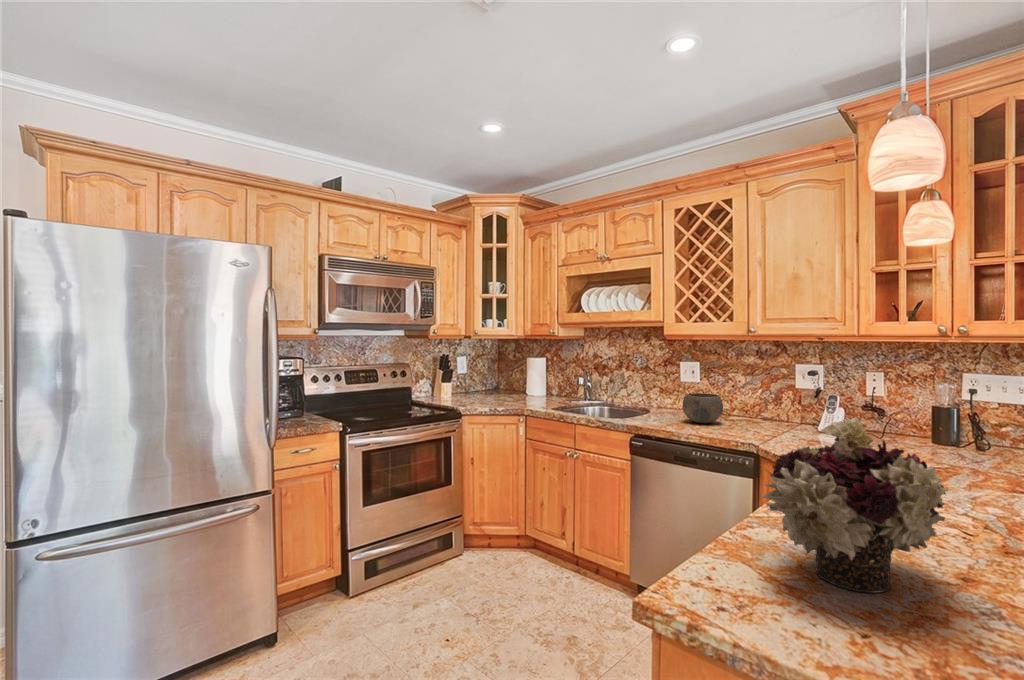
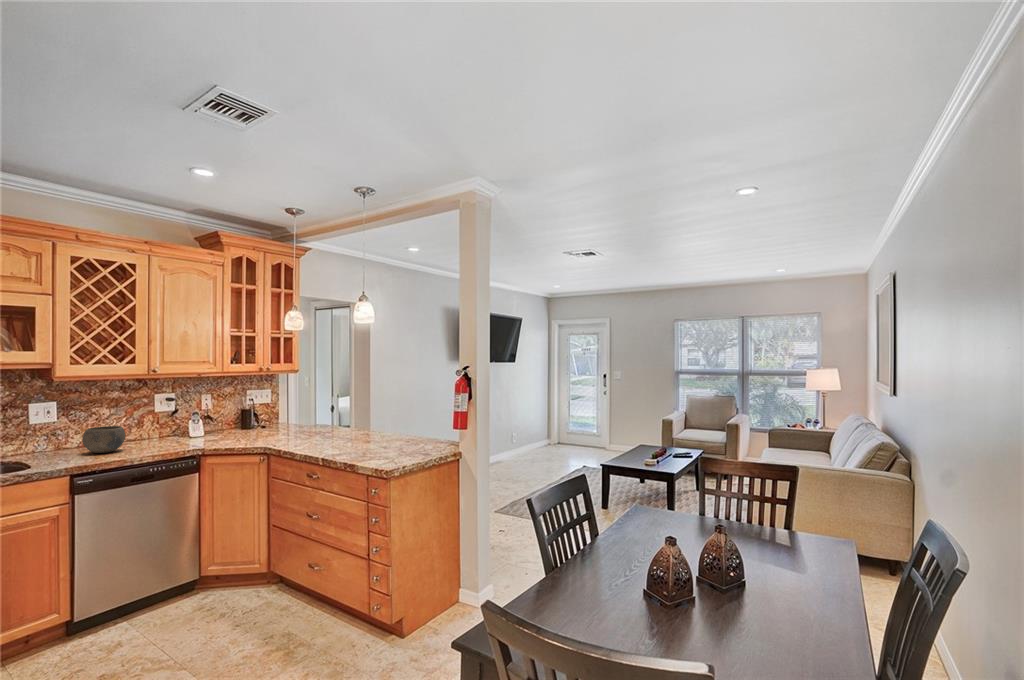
flower arrangement: present [761,418,948,593] -> none [364,401,417,455]

